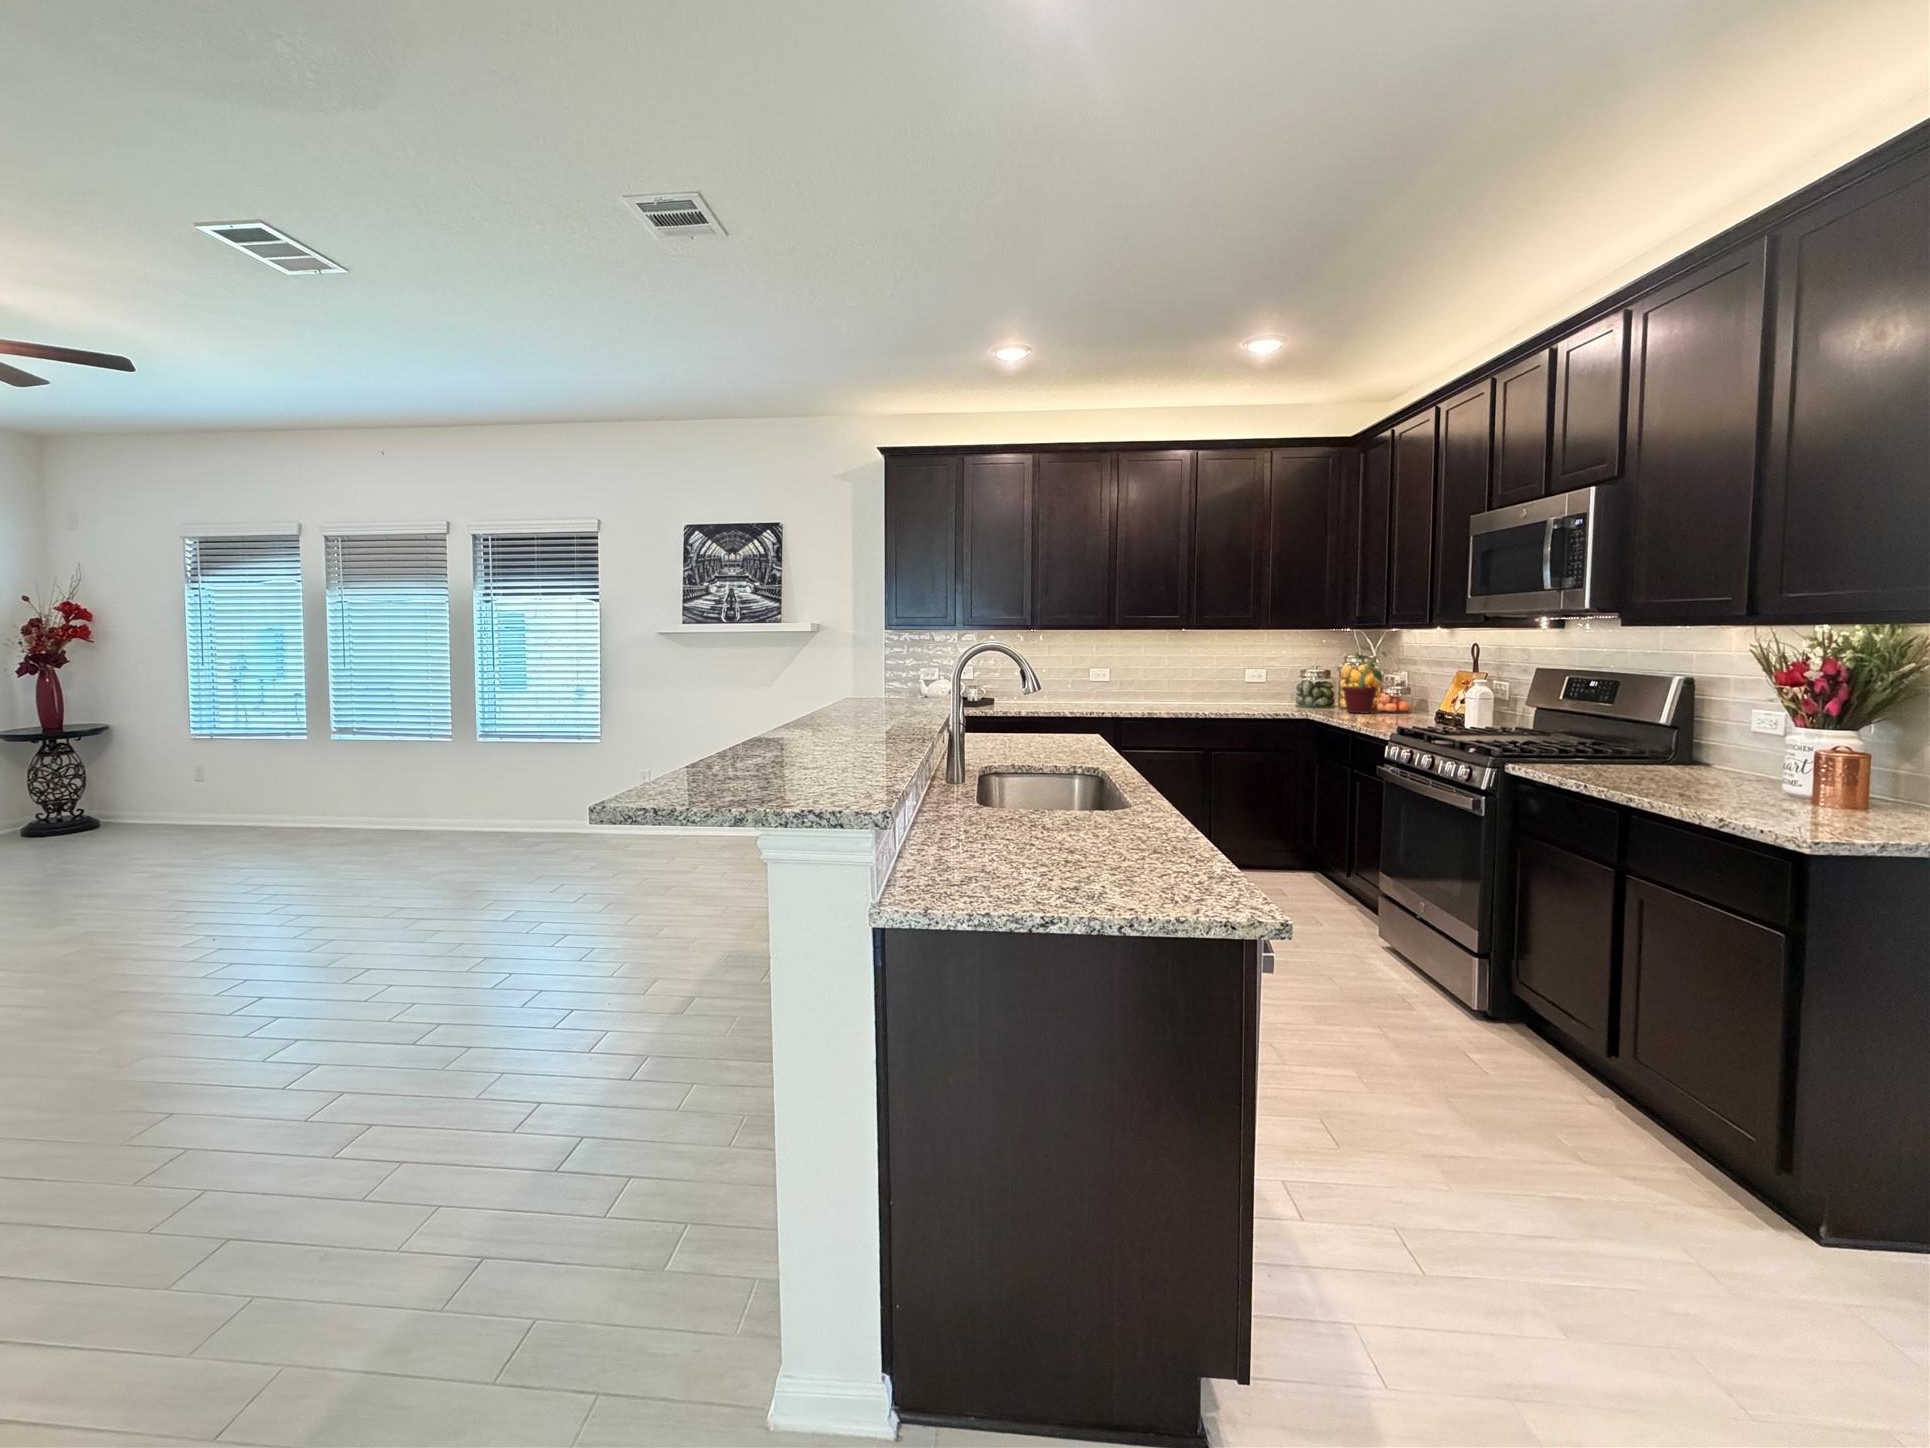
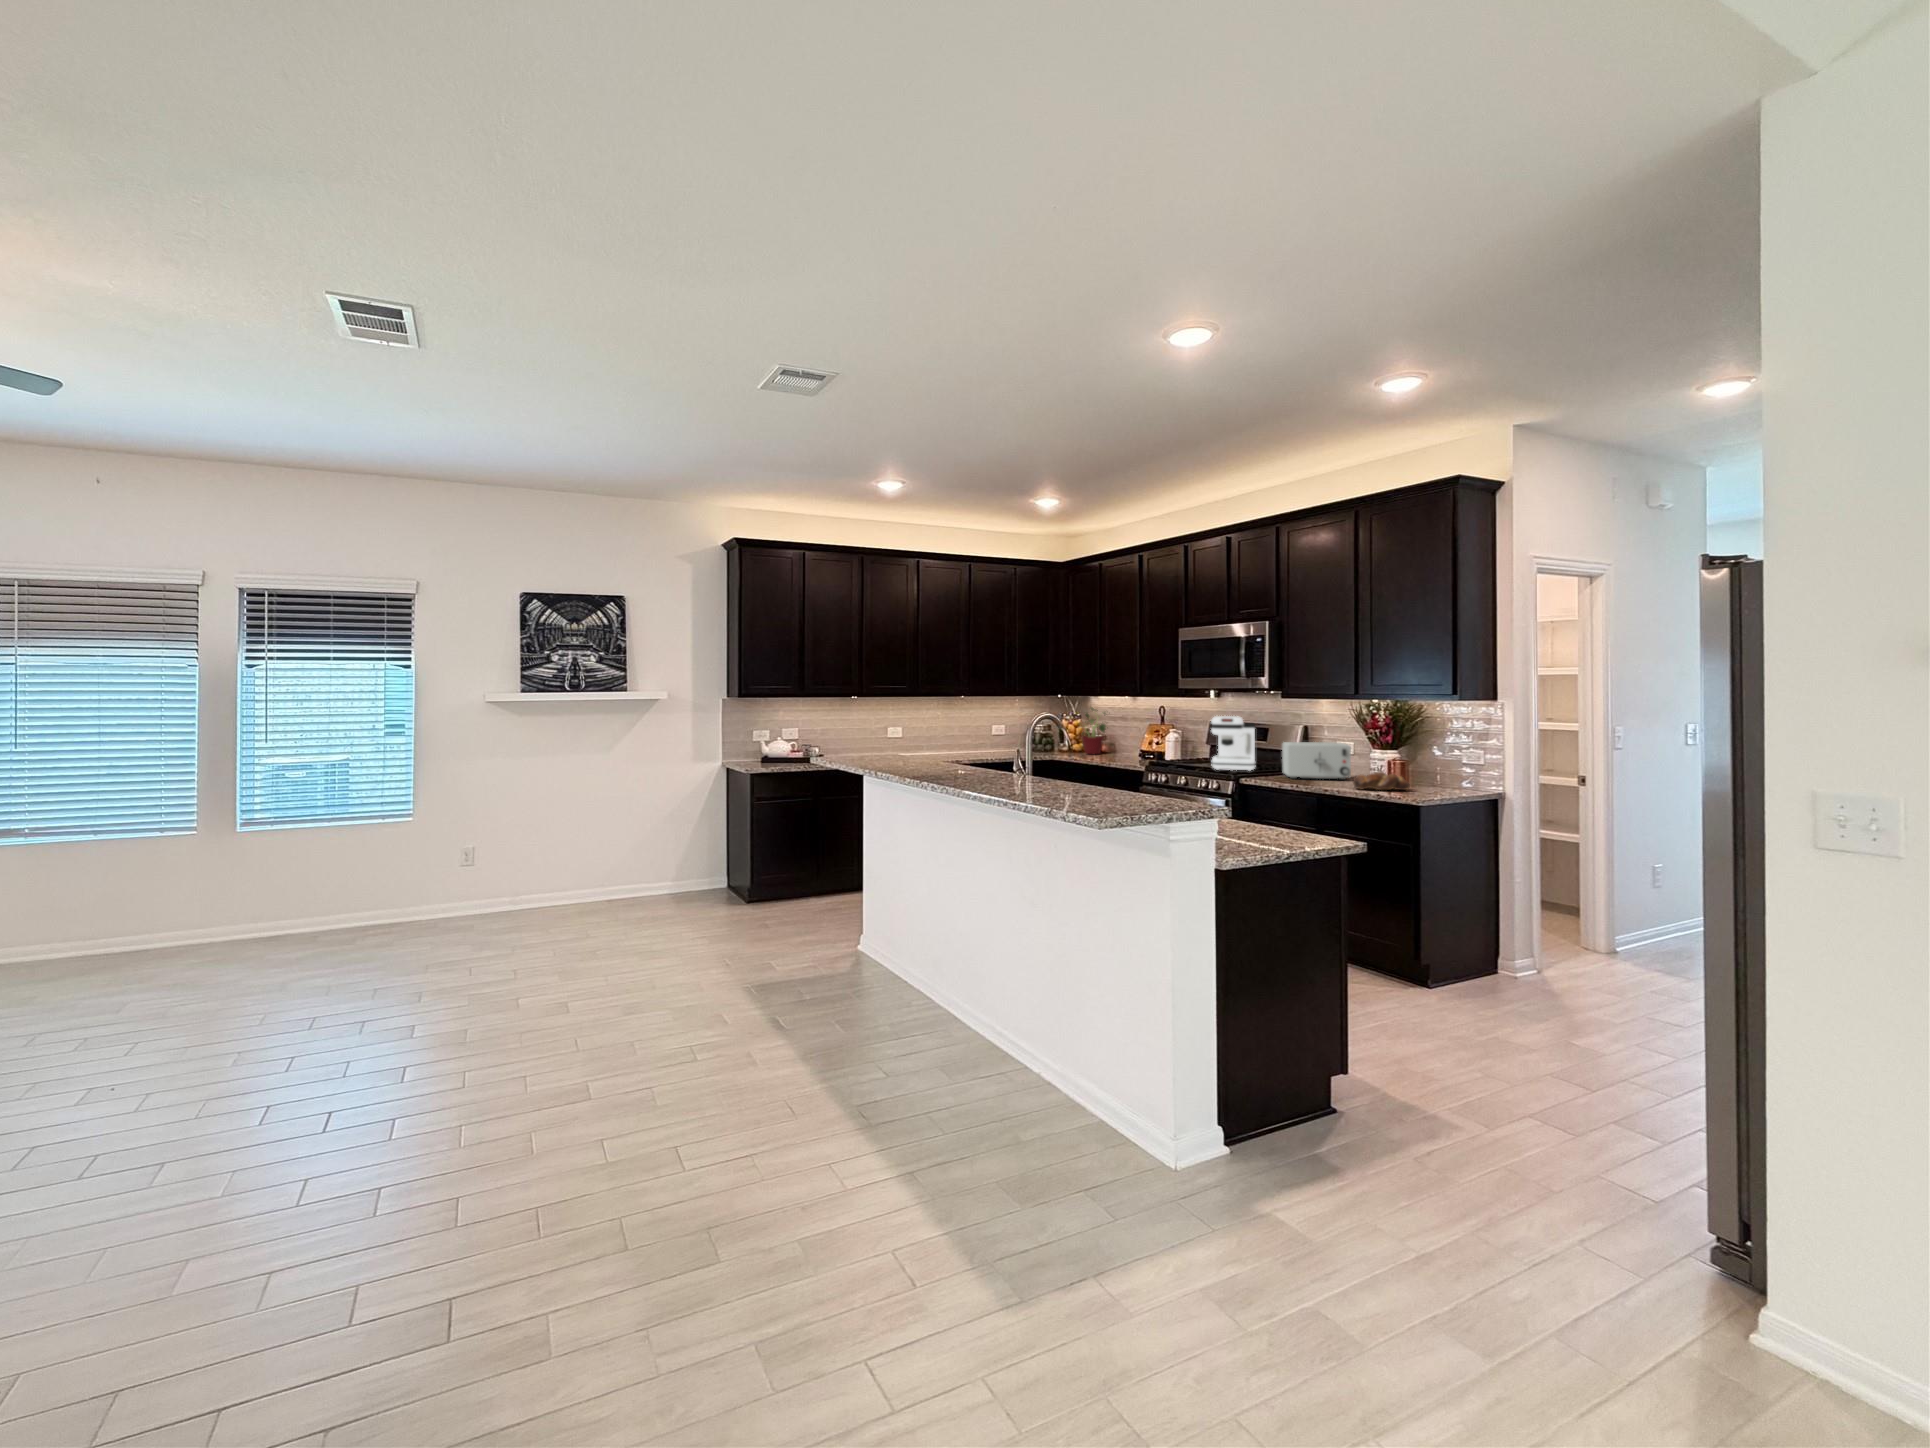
coffee maker: none [1488,657,1590,752] -> present [1211,716,1255,771]
toaster: none [1599,703,1750,782] -> present [1282,742,1351,780]
bread loaf: none [1702,770,1851,813] -> present [1353,772,1410,790]

